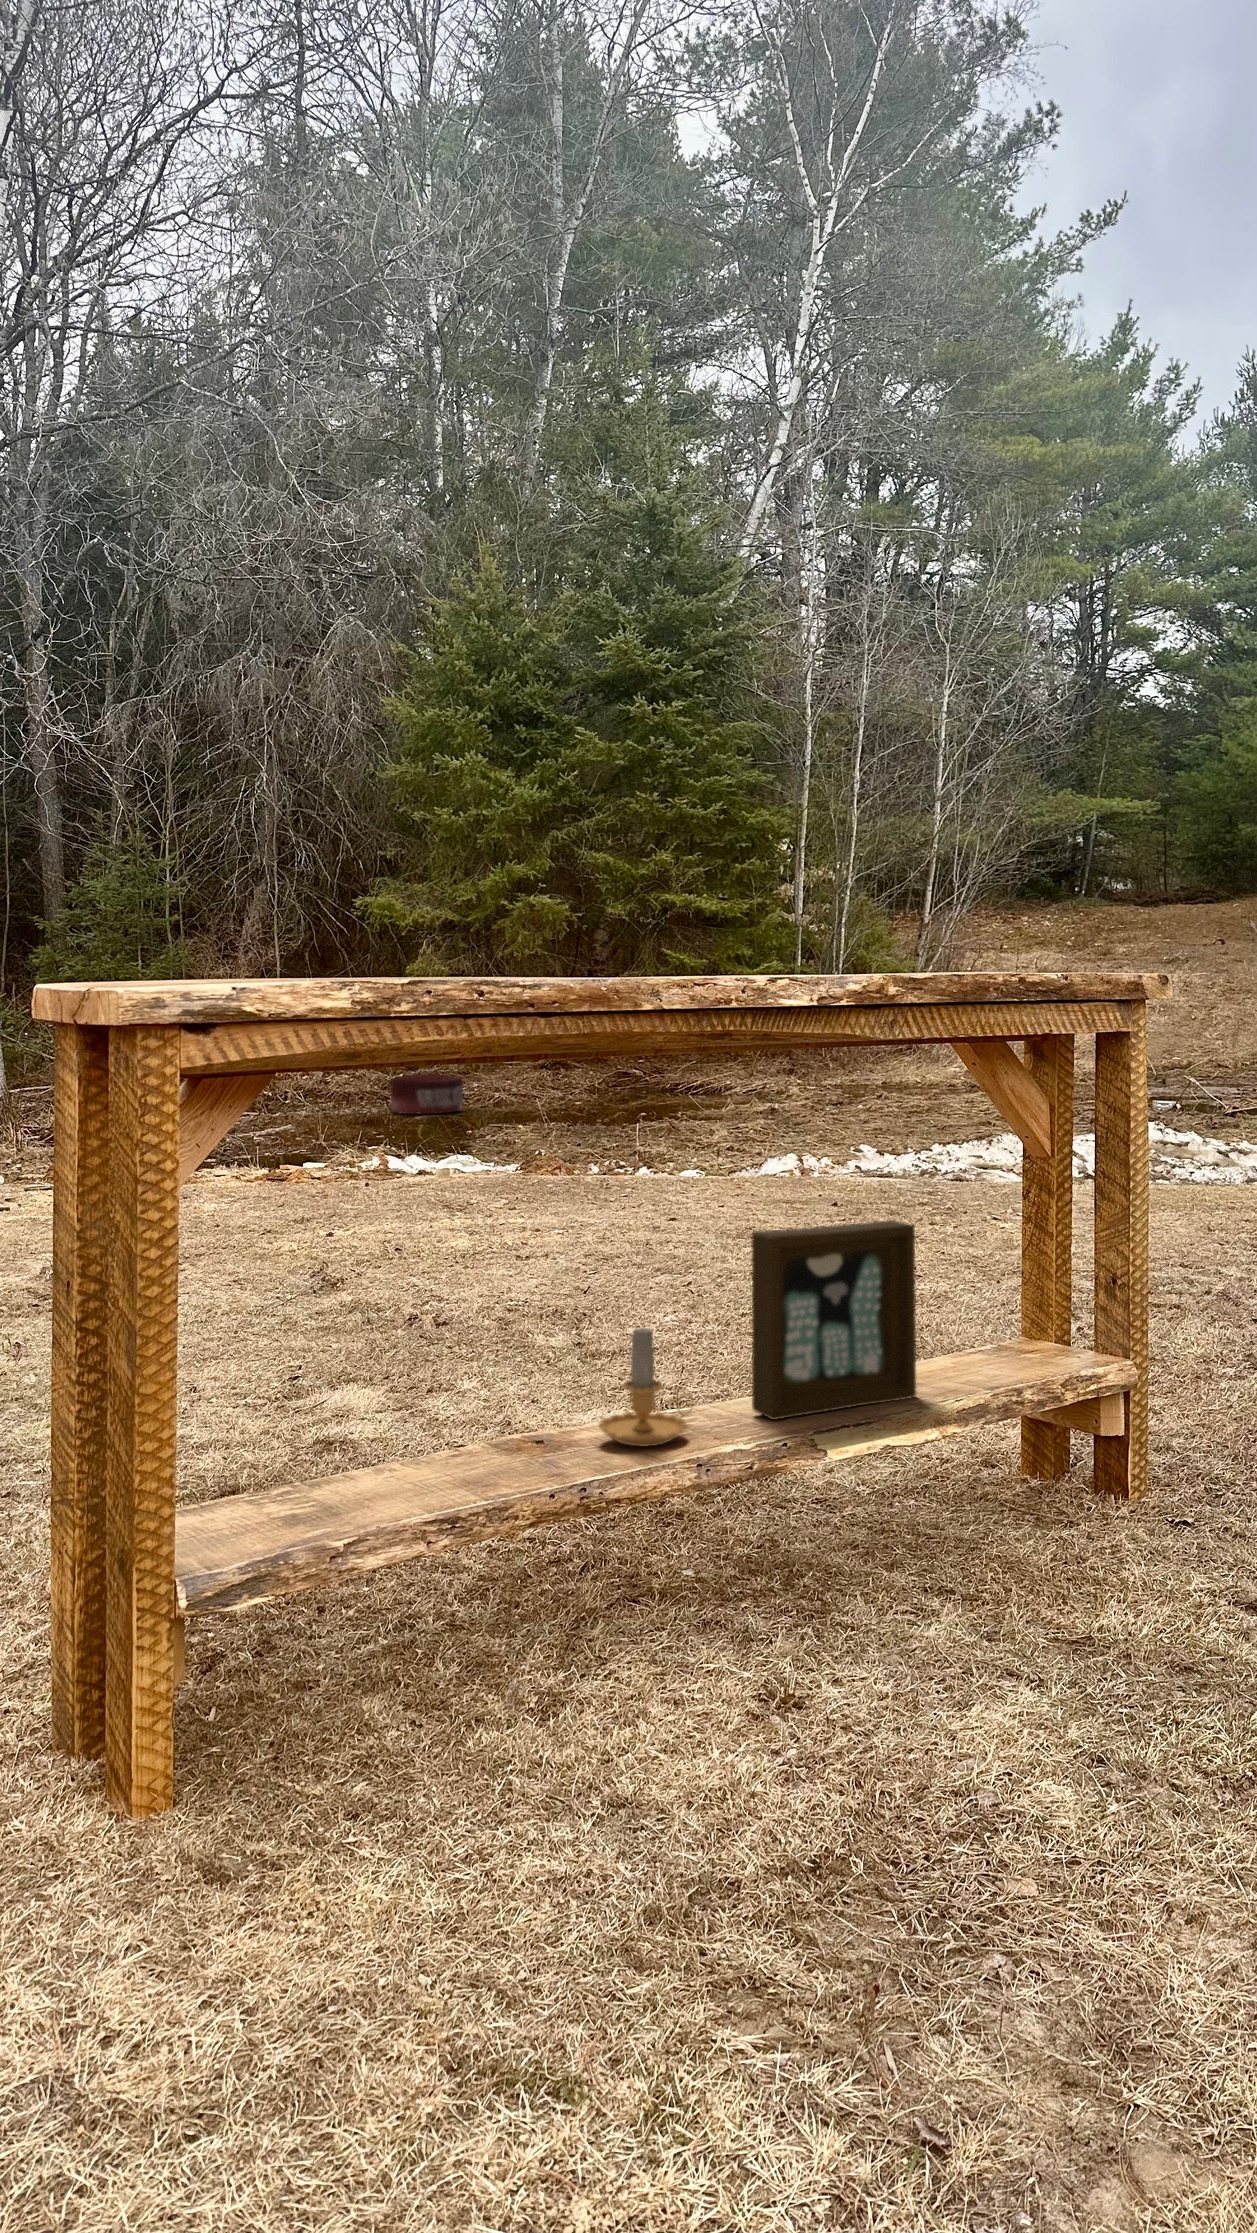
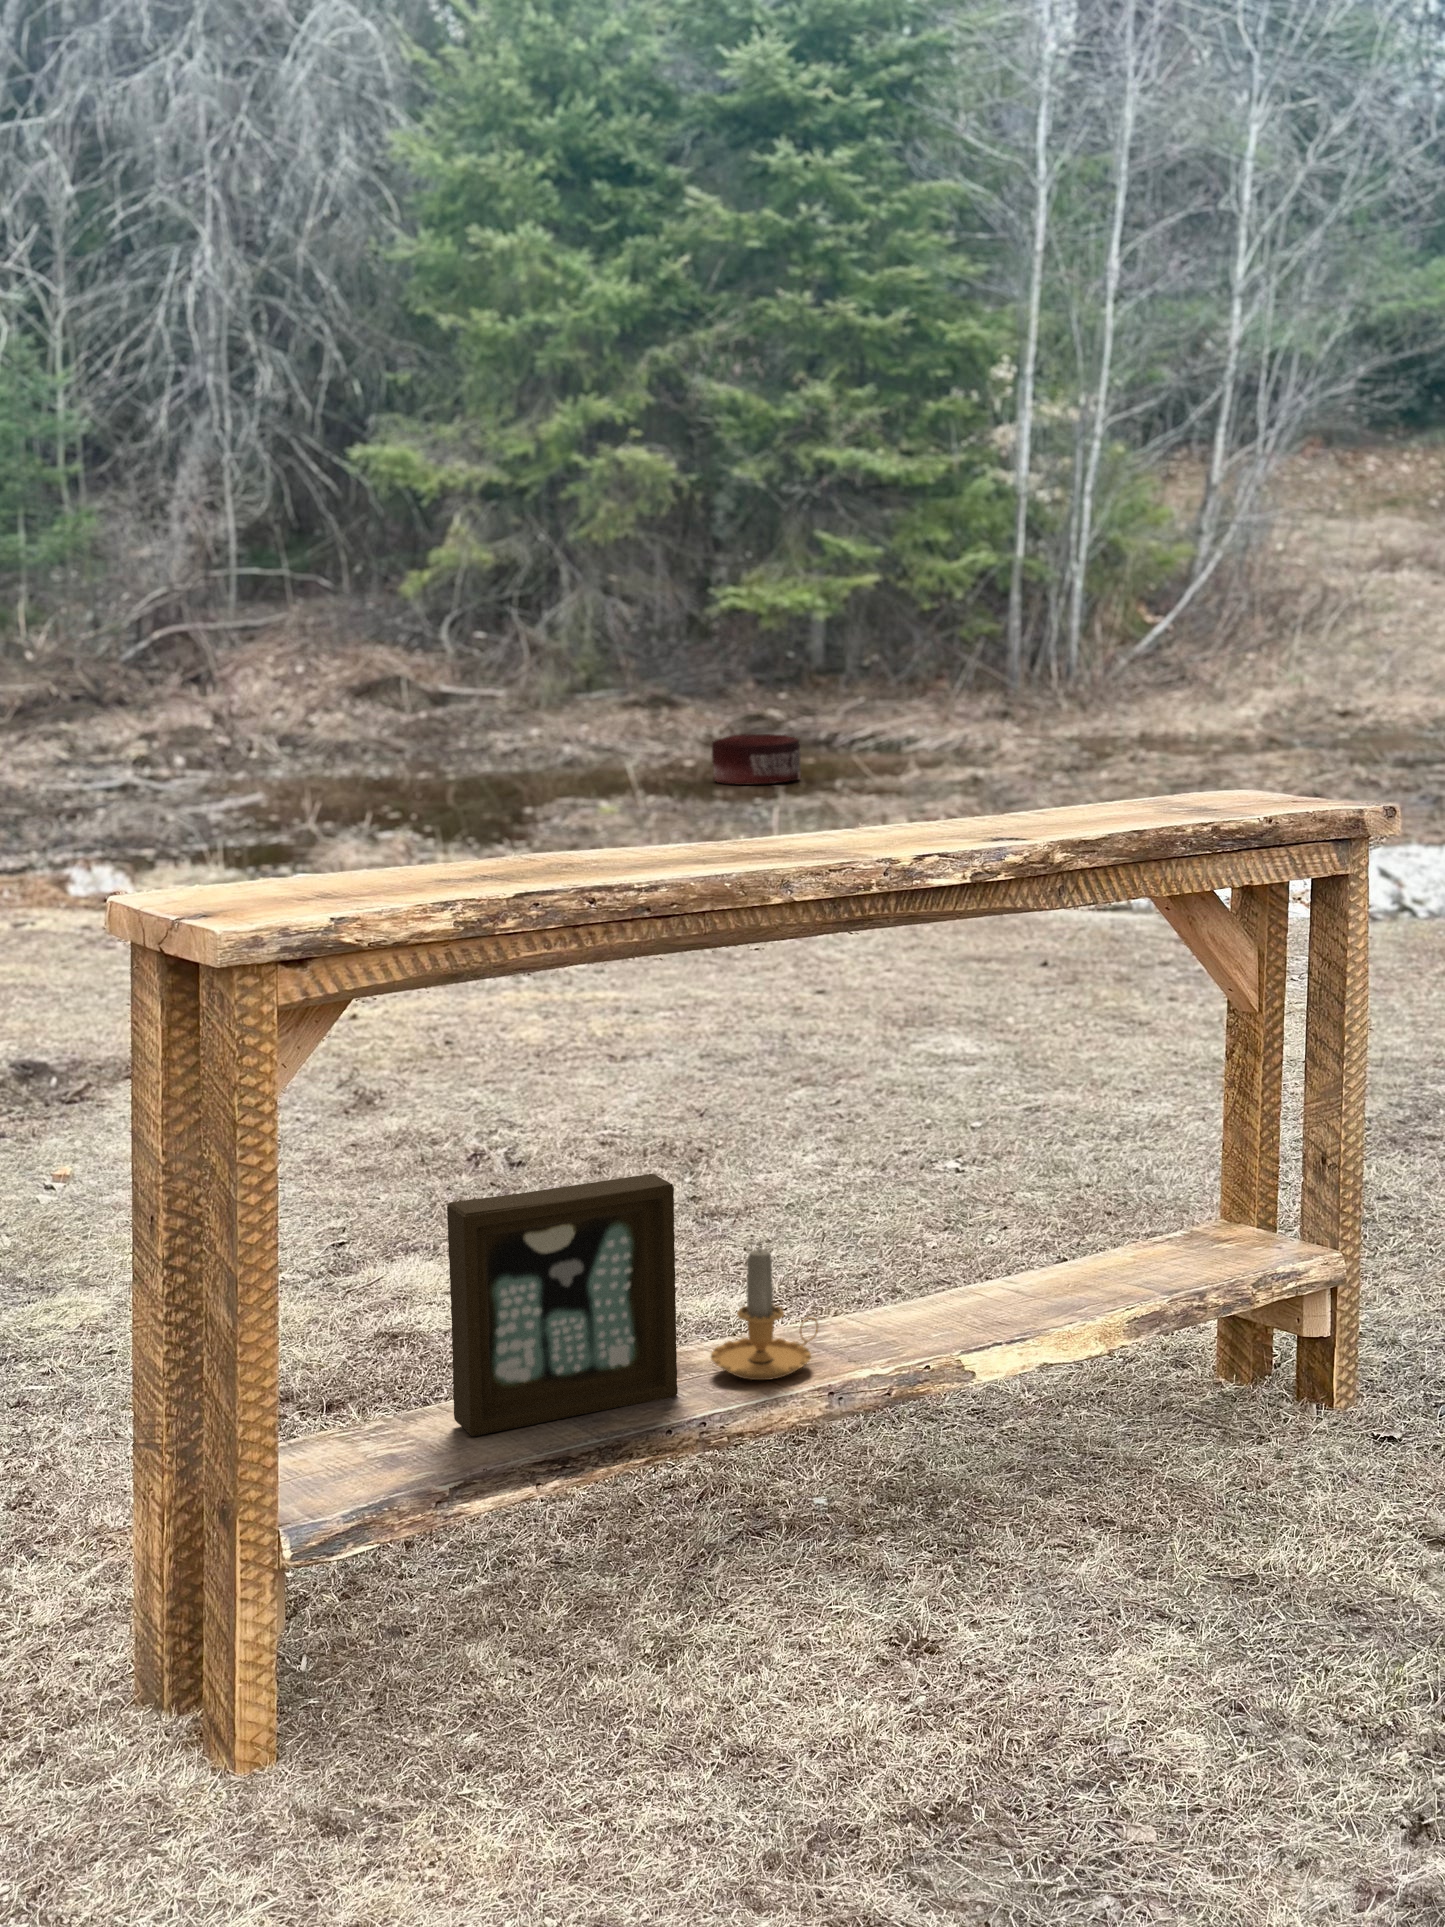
pouf: present [391,1074,464,1114] -> present [712,734,801,785]
picture frame: present [751,1220,917,1420] -> present [447,1174,678,1436]

